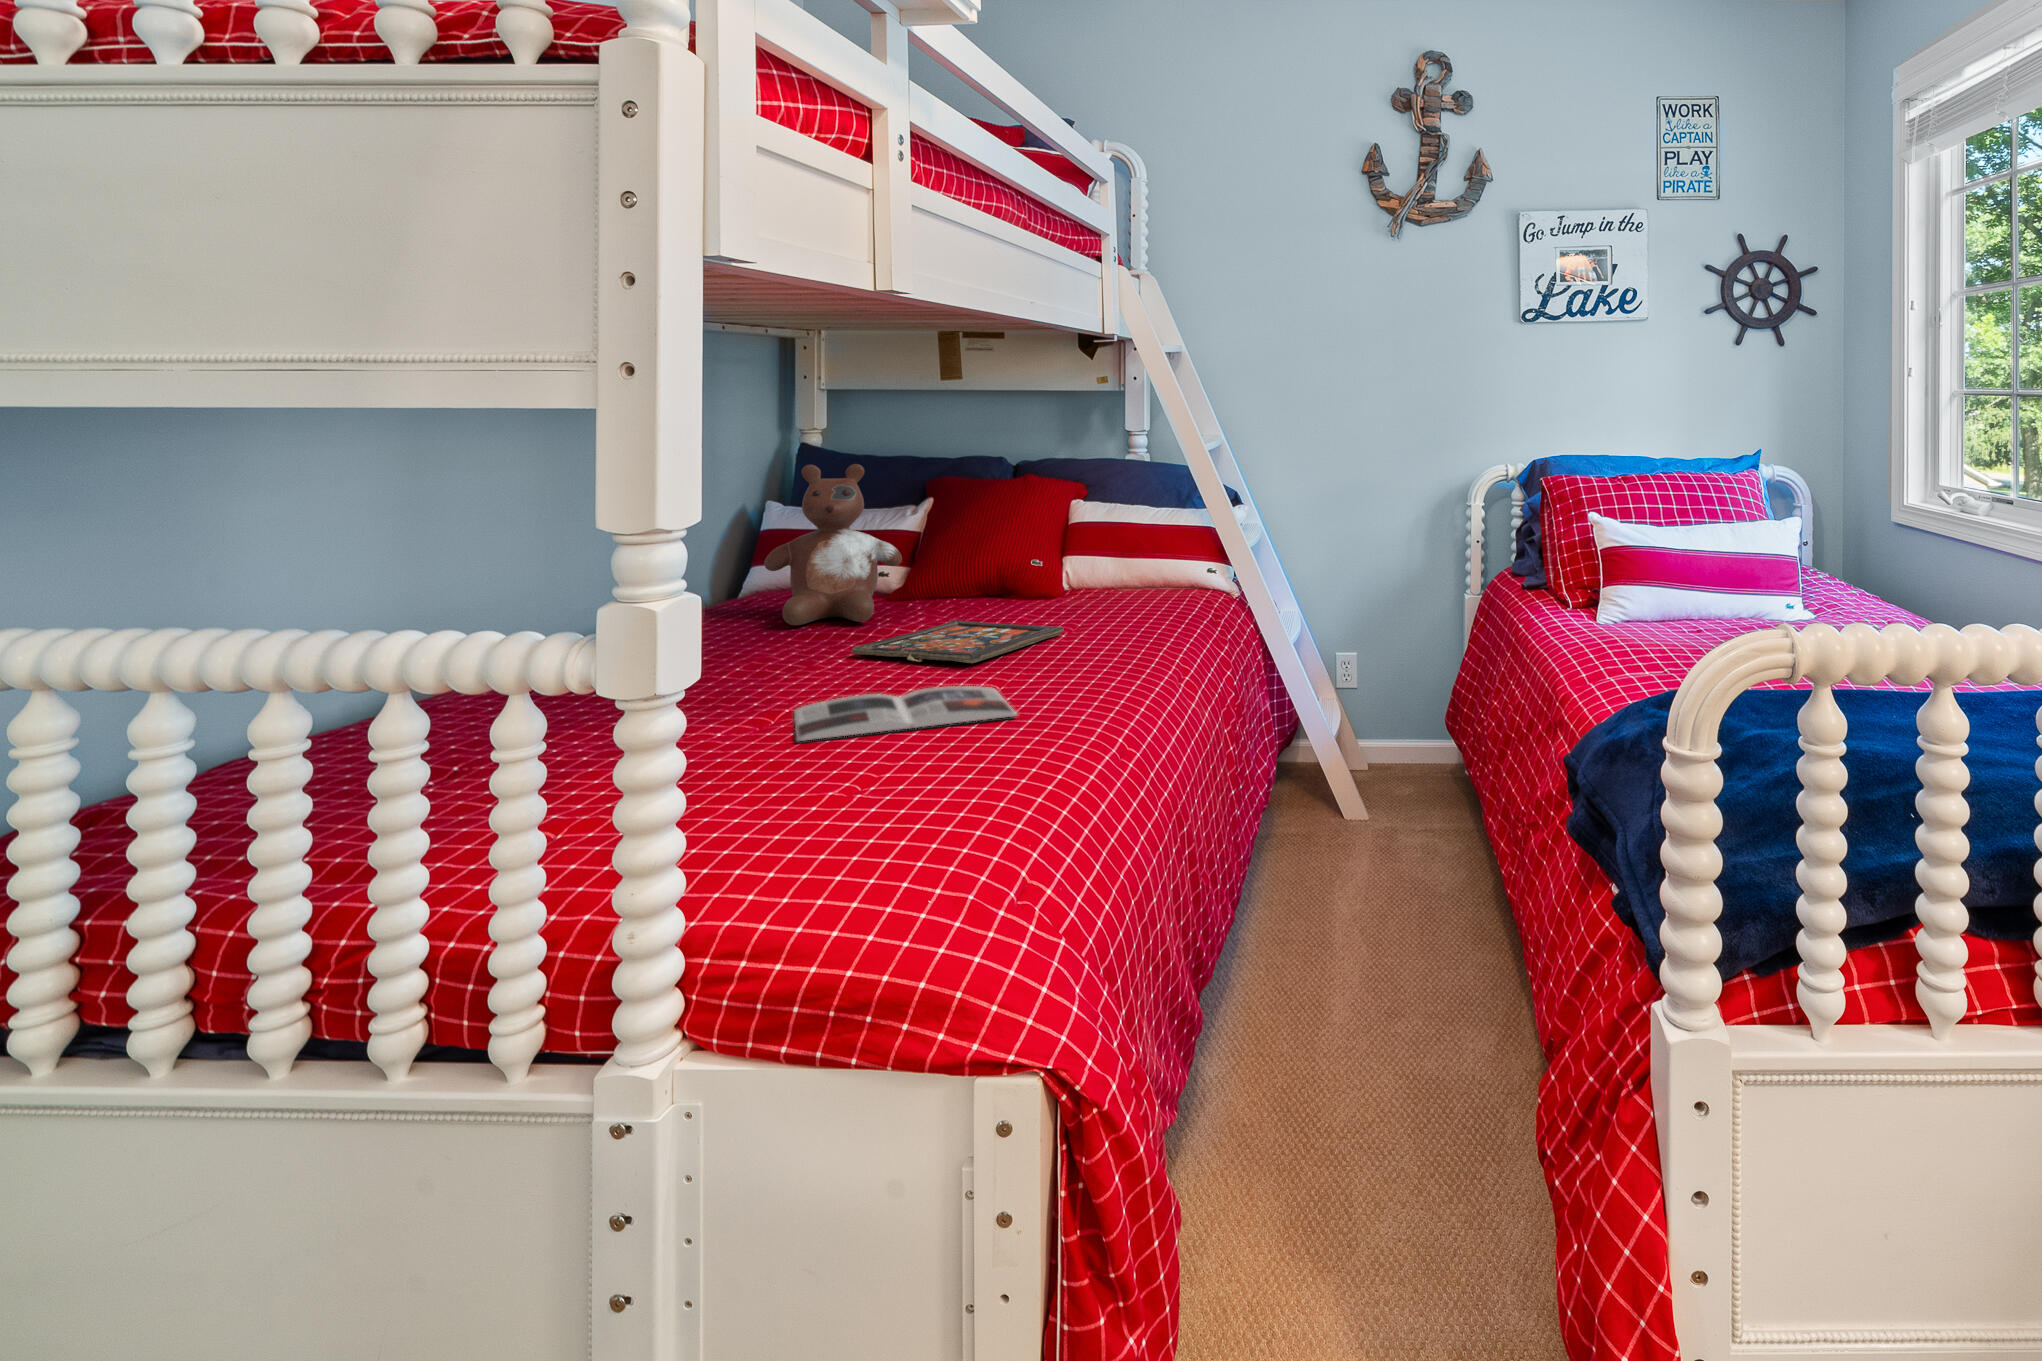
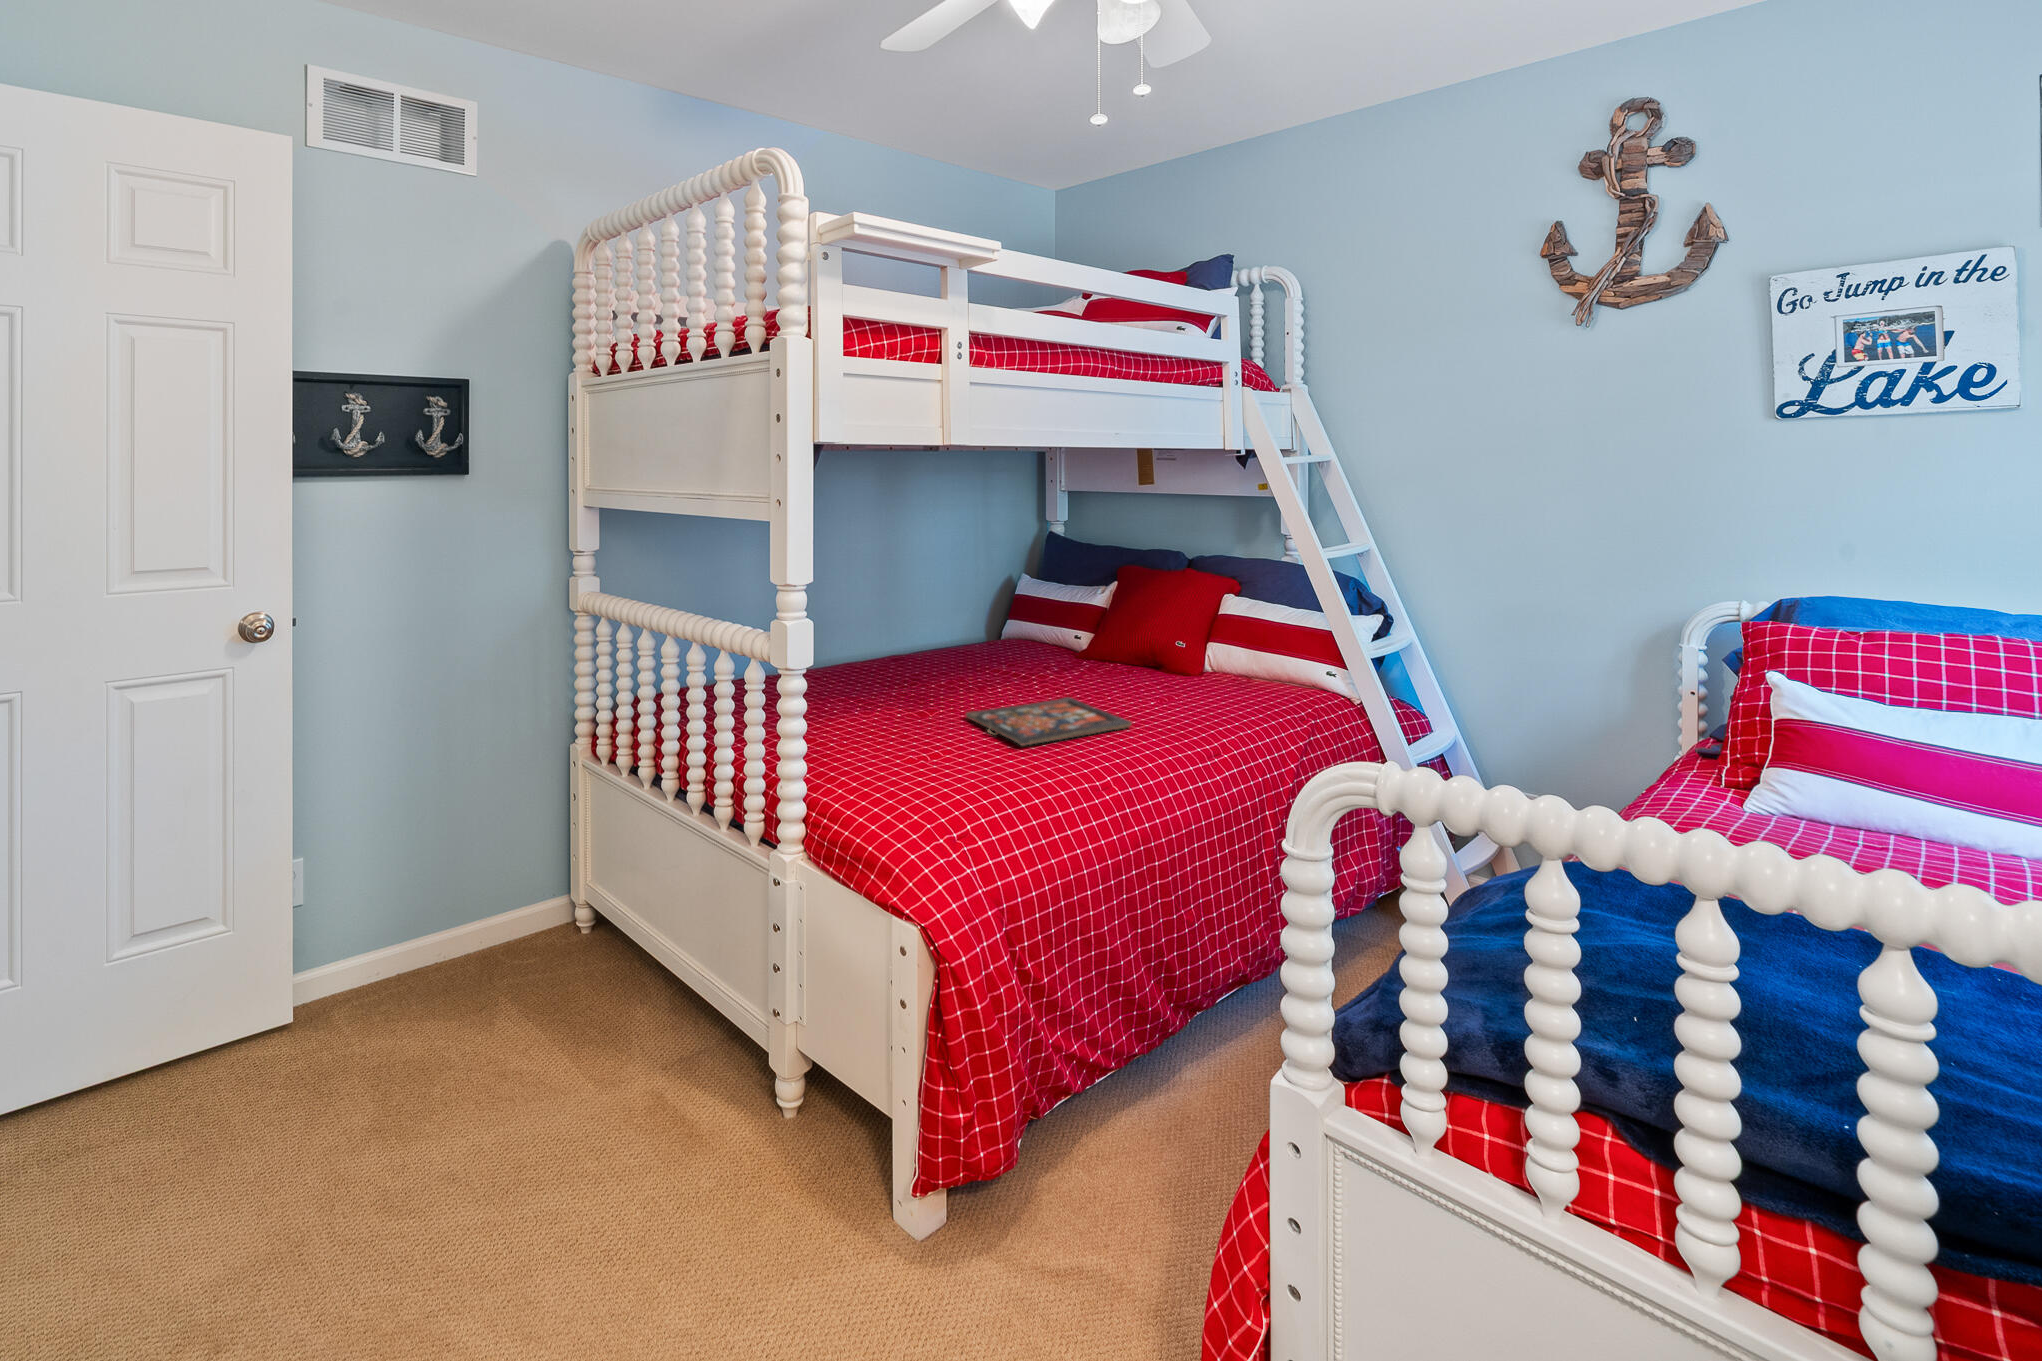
stuffed bear: present [764,464,902,625] -> none [963,560,1056,685]
magazine: present [794,686,1017,741] -> none [836,760,1006,809]

